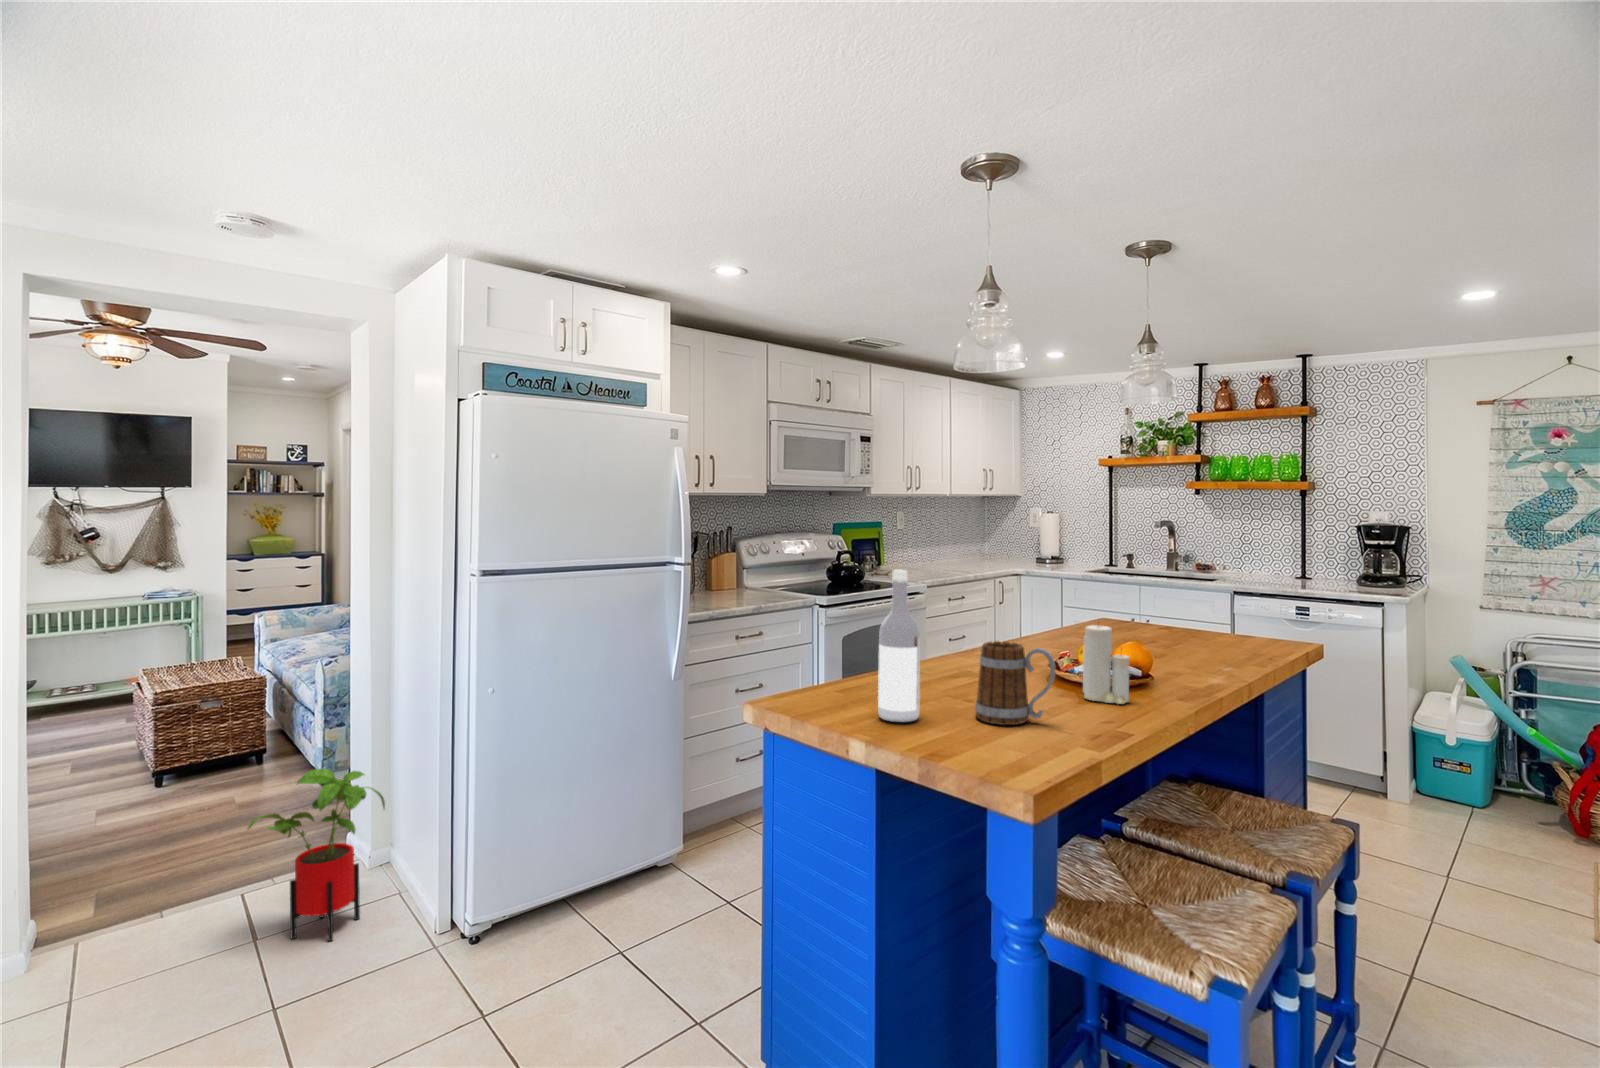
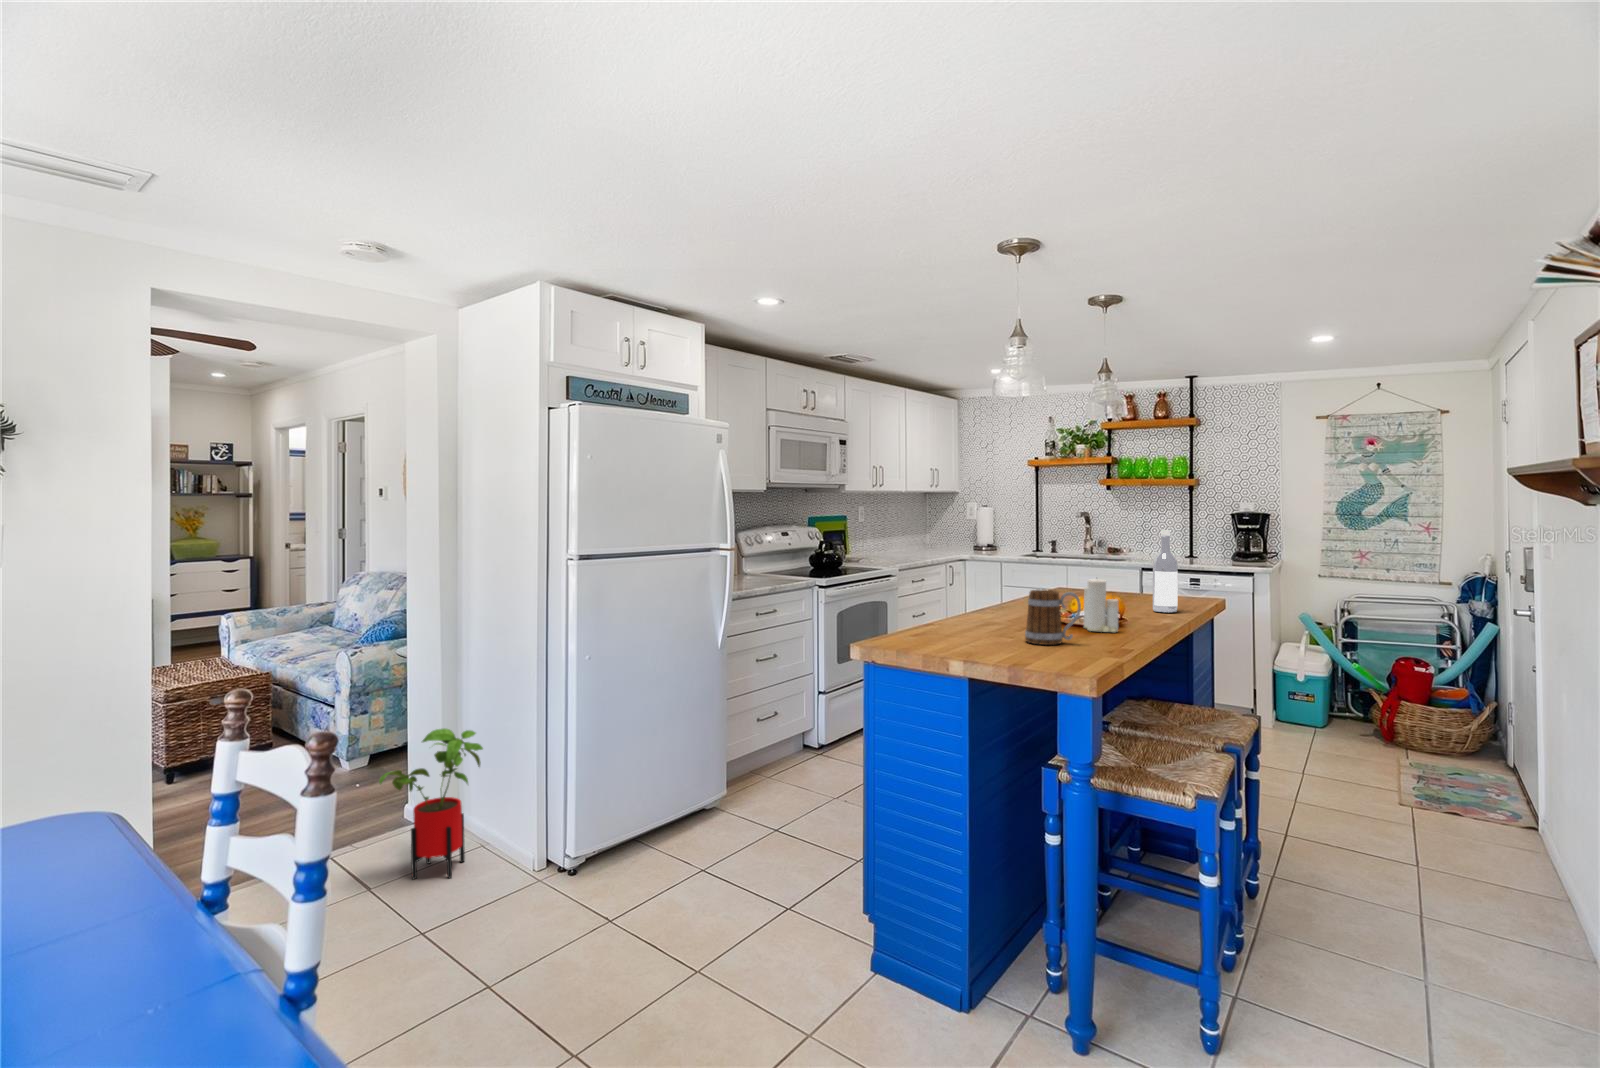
wine bottle: present [878,570,920,722] -> present [1153,530,1178,613]

